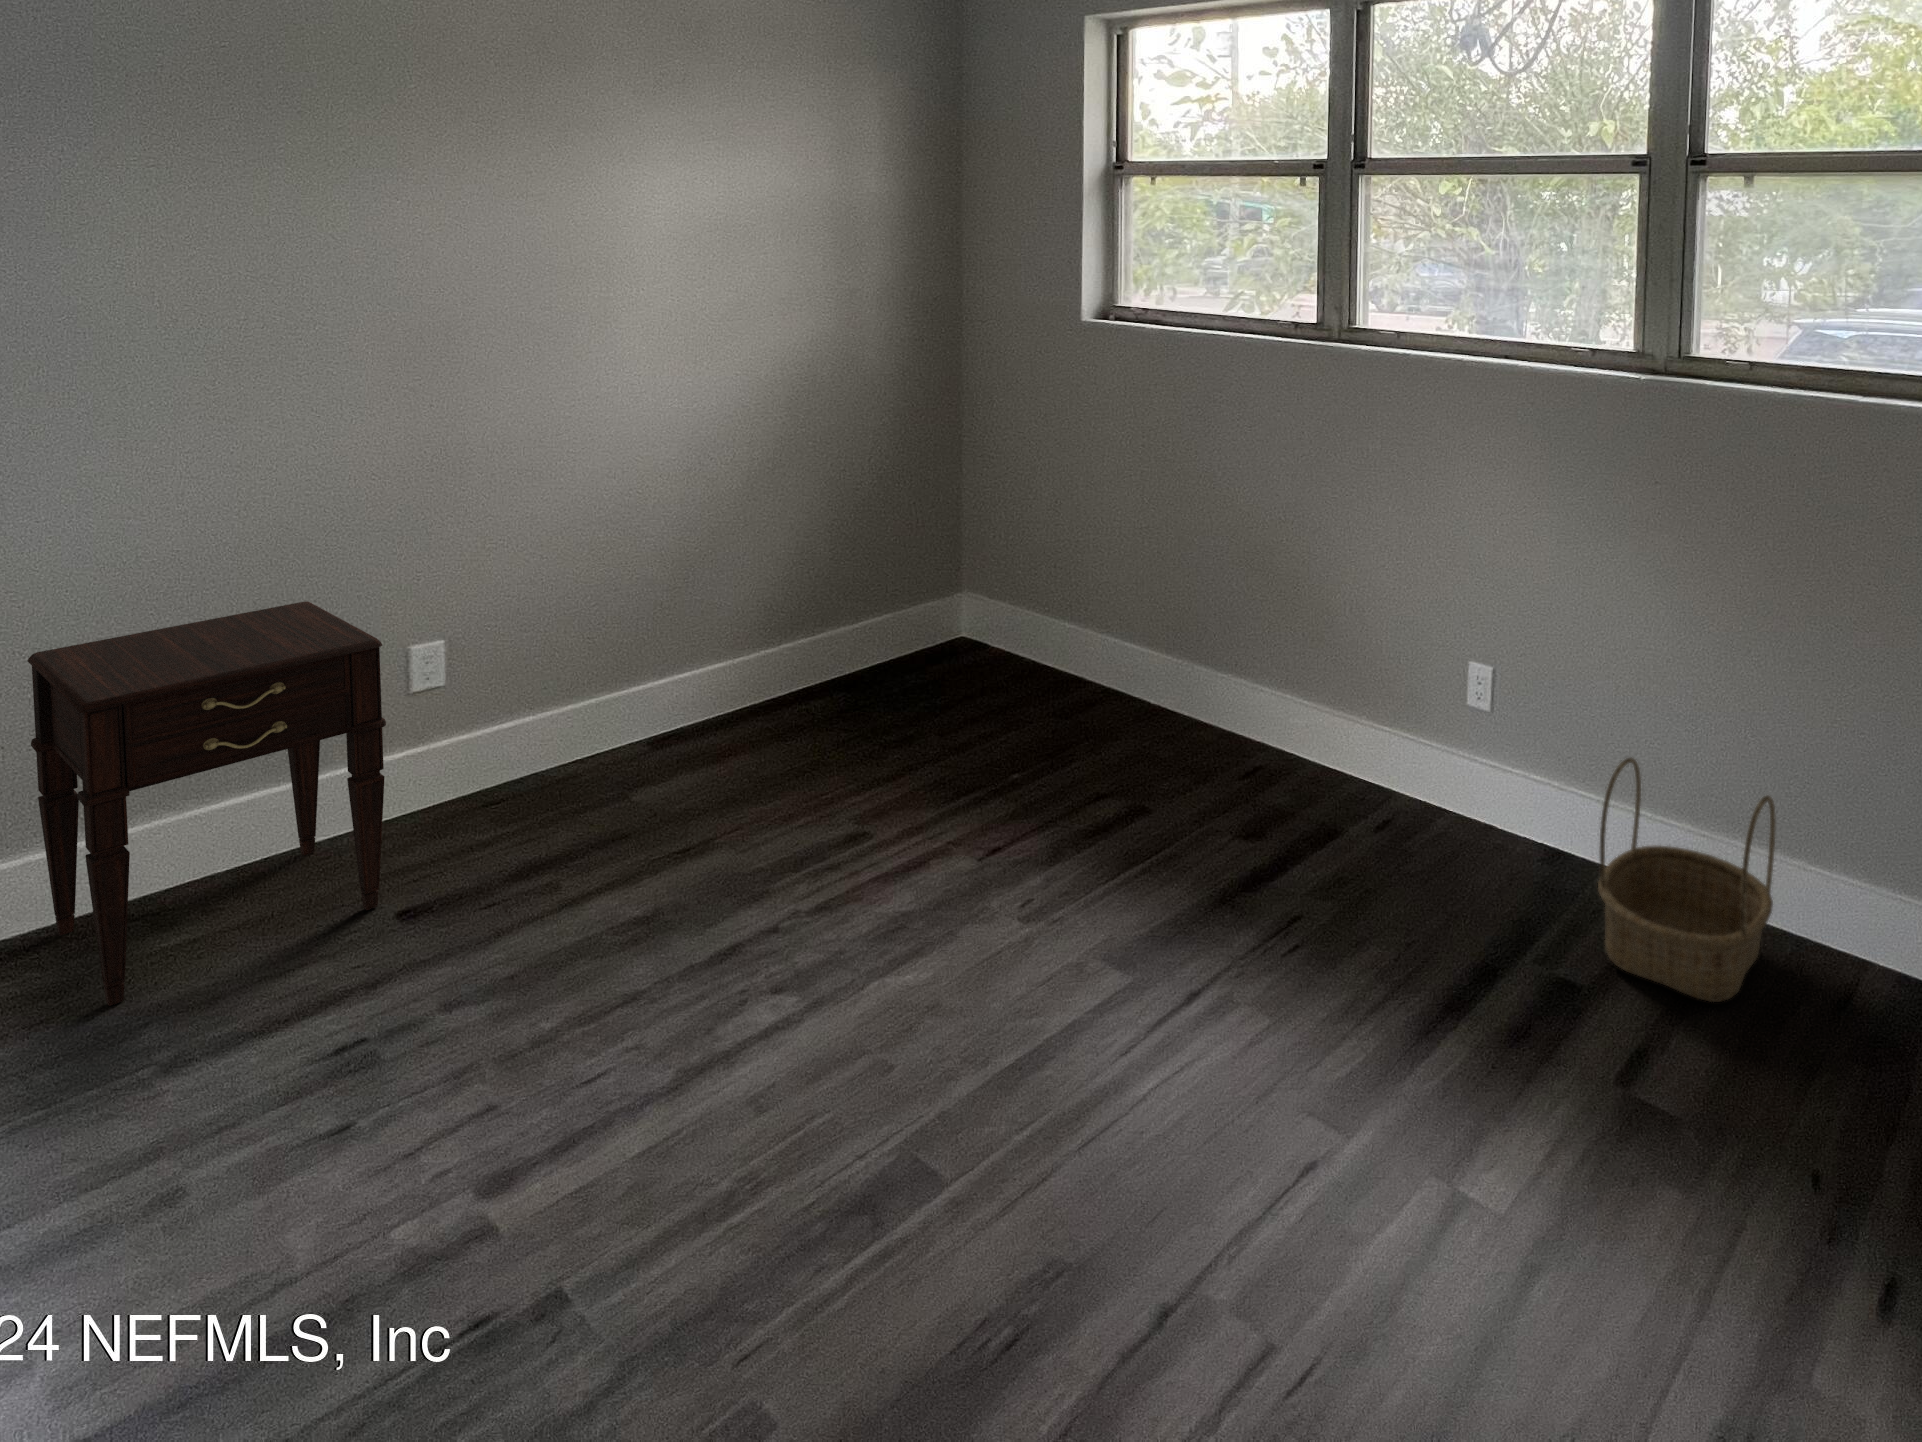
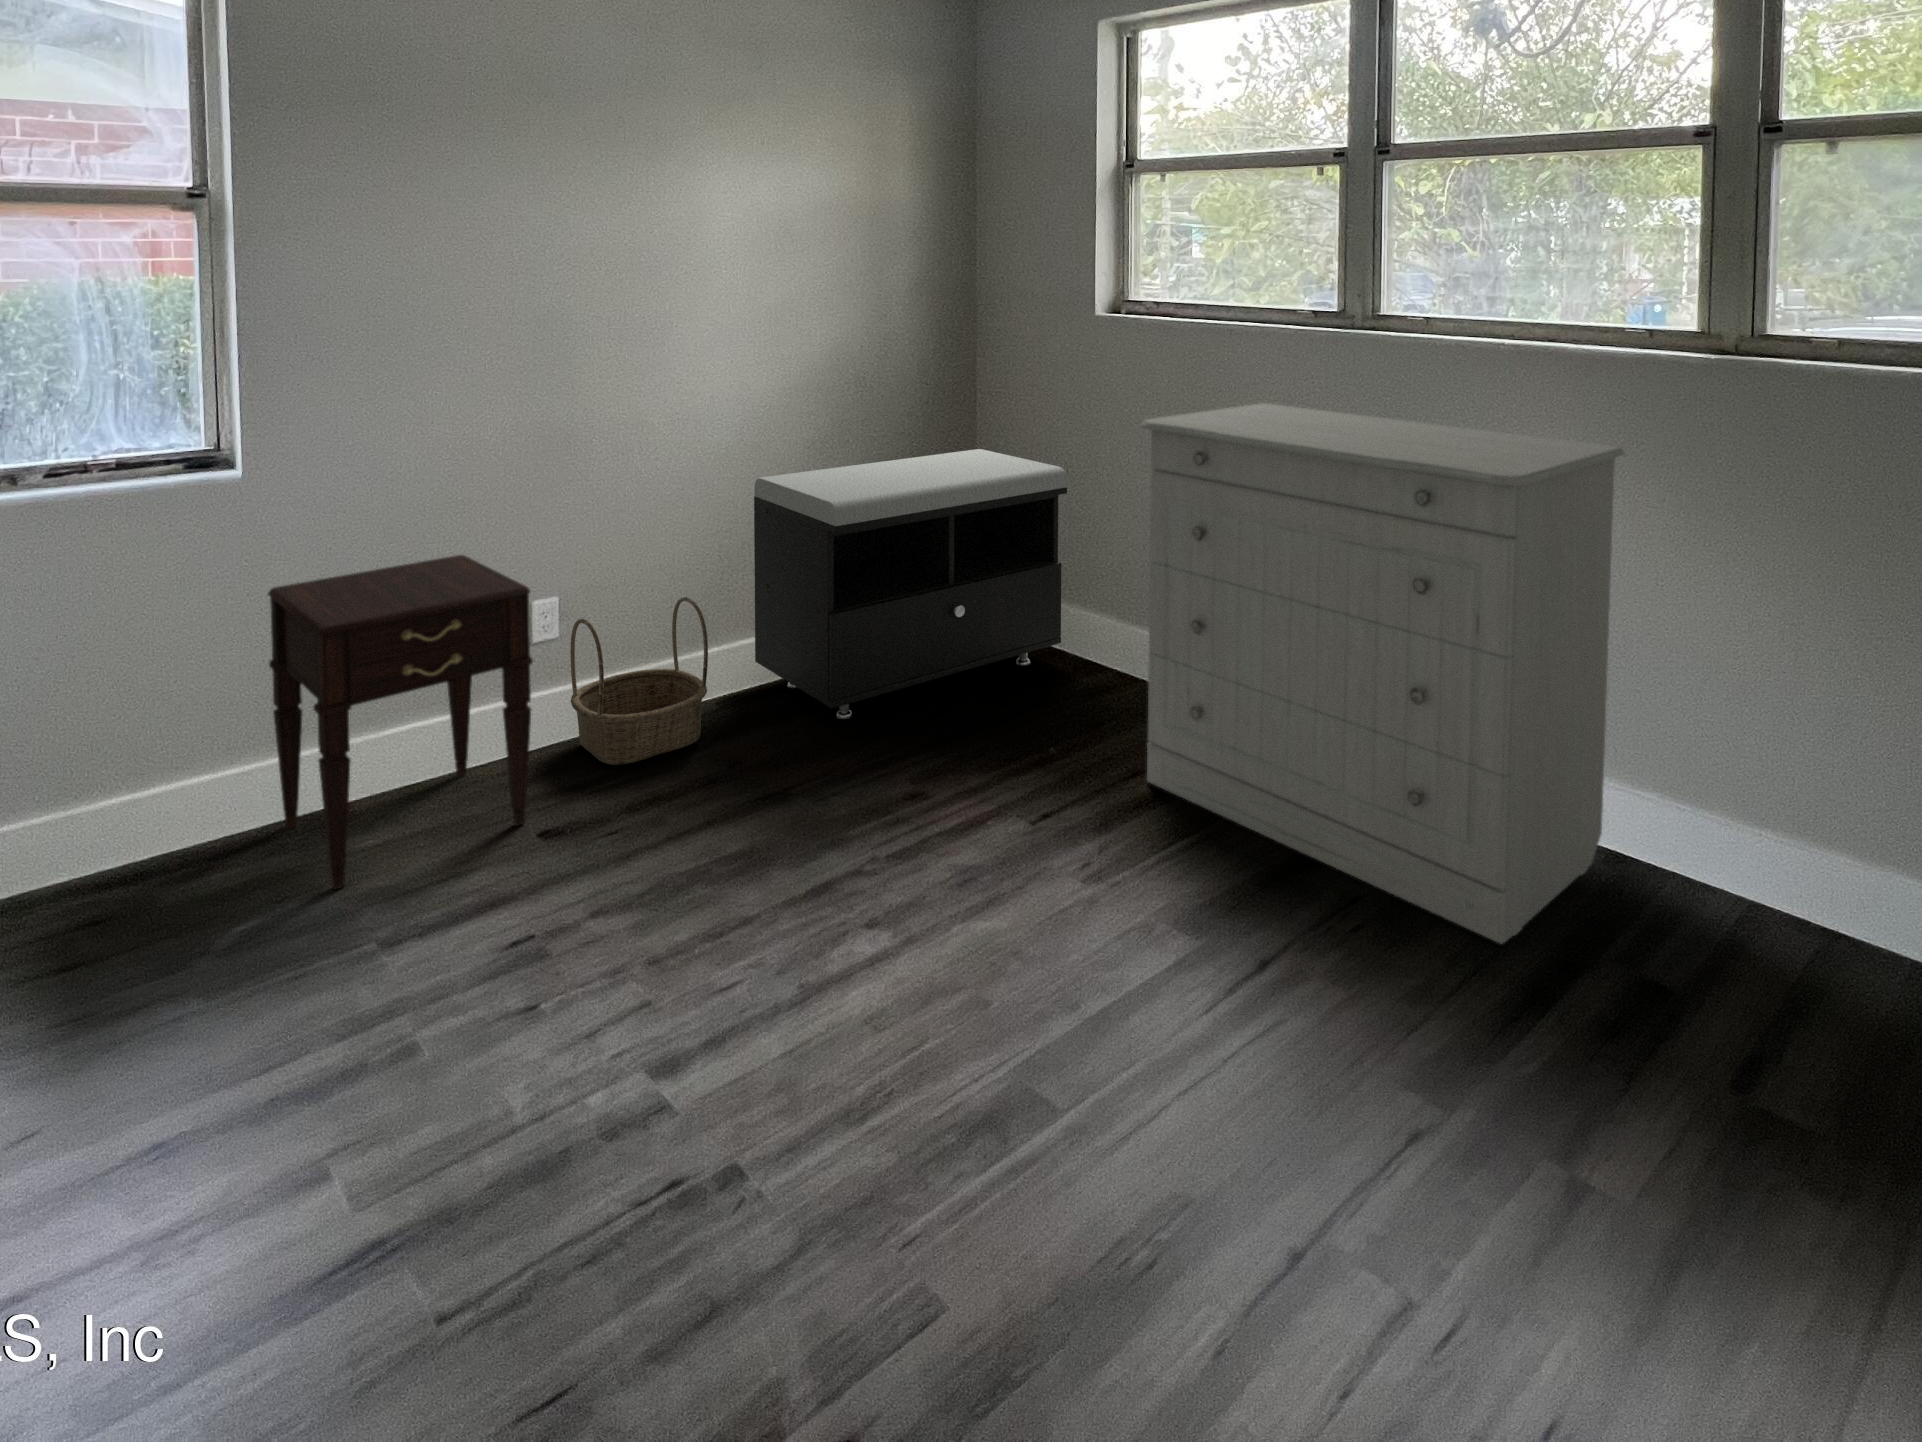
dresser: none [1106,415,1570,956] -> present [1141,403,1625,944]
storage bench: none [694,460,1055,760] -> present [754,449,1067,719]
basket: present [1598,758,1776,1002] -> present [570,597,708,765]

